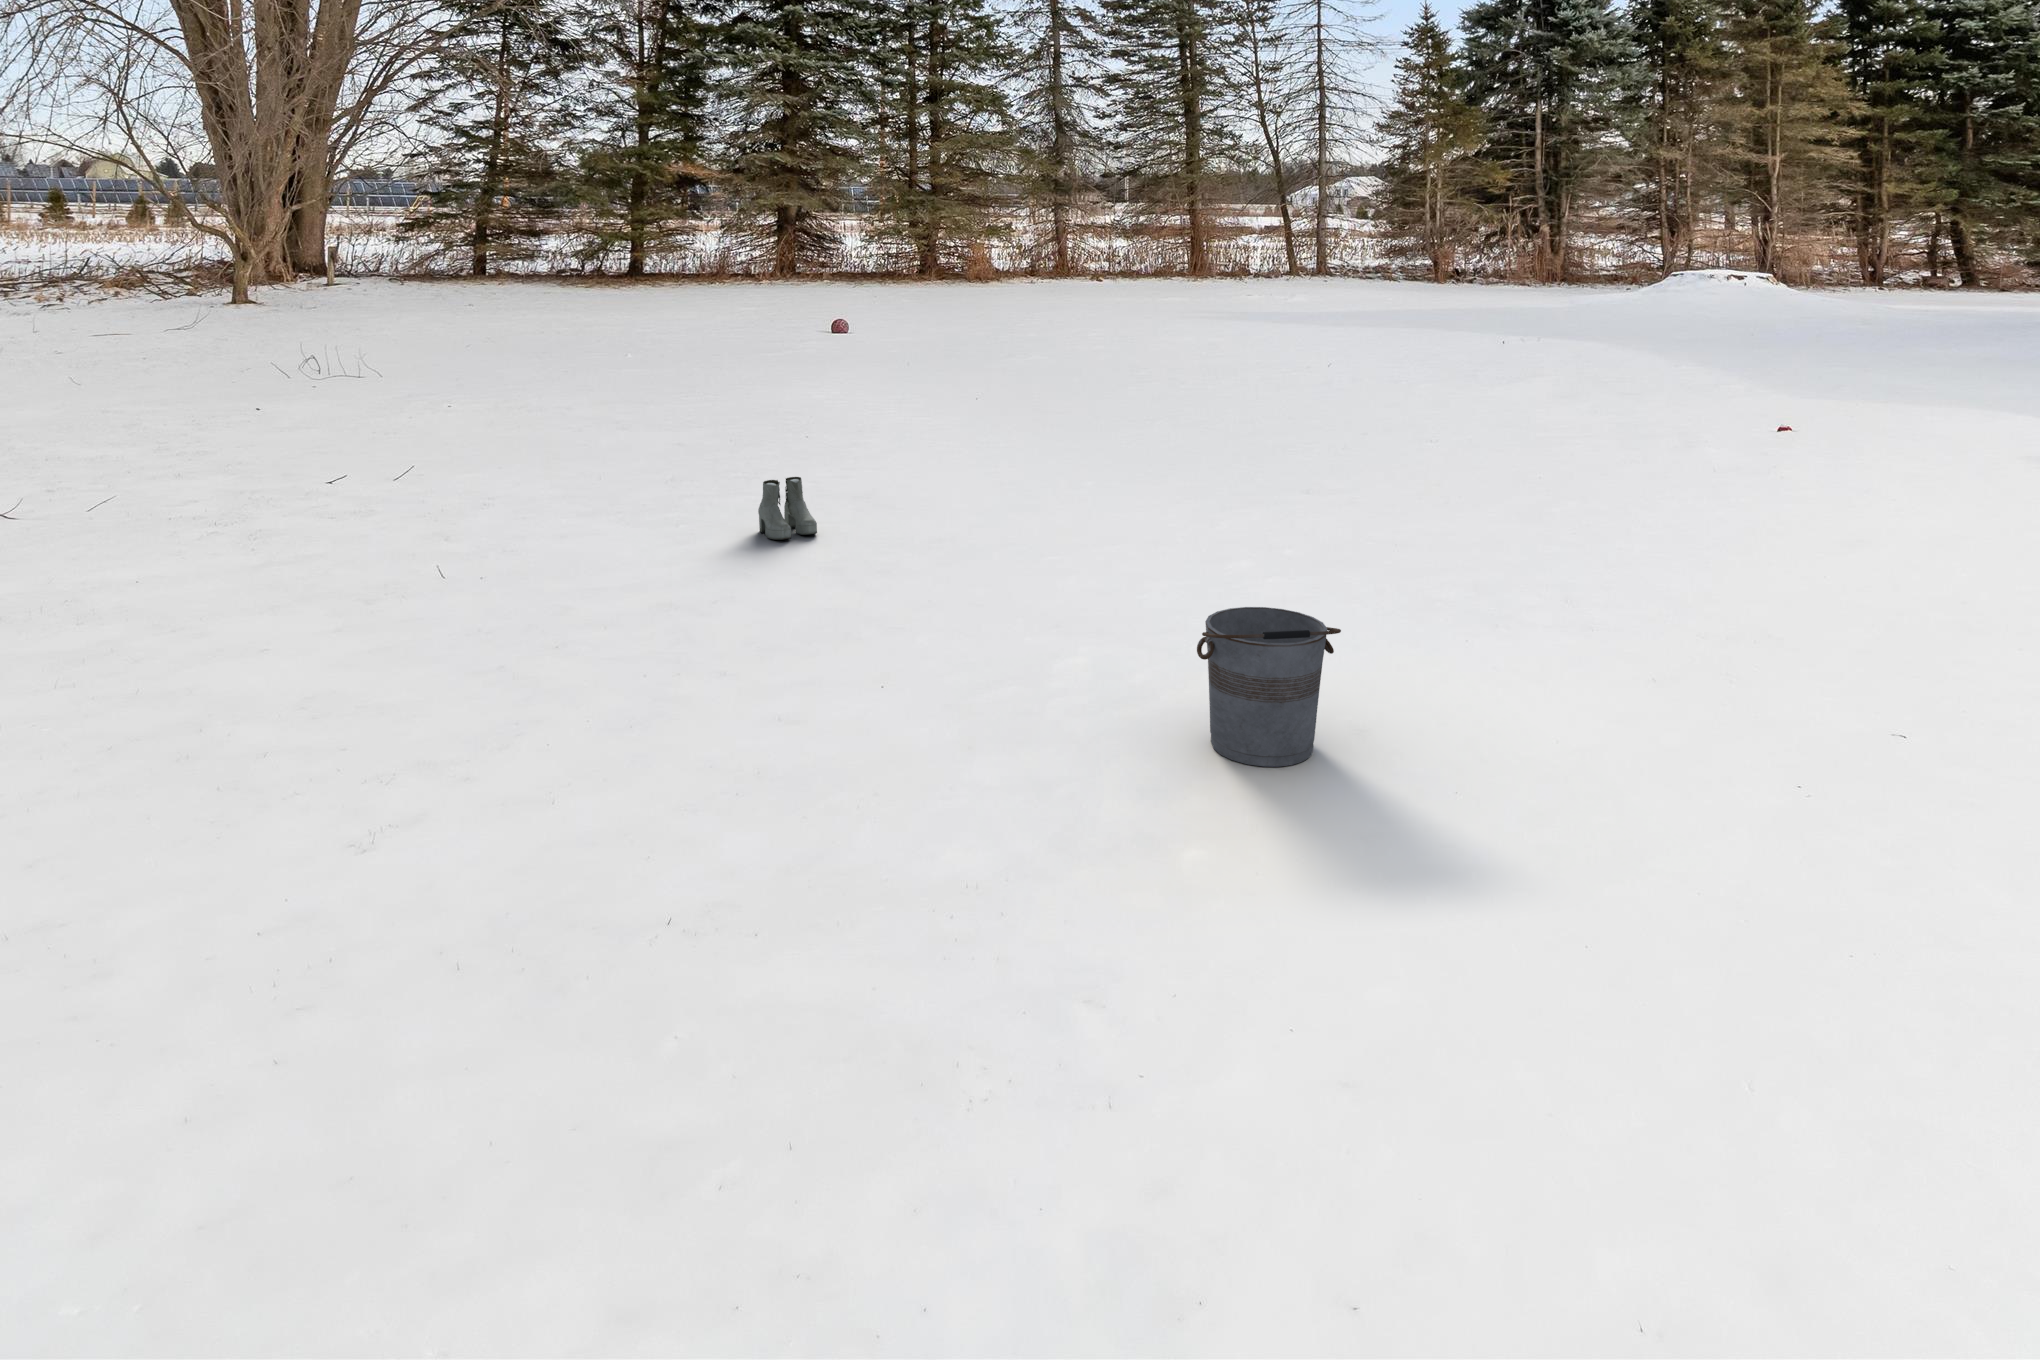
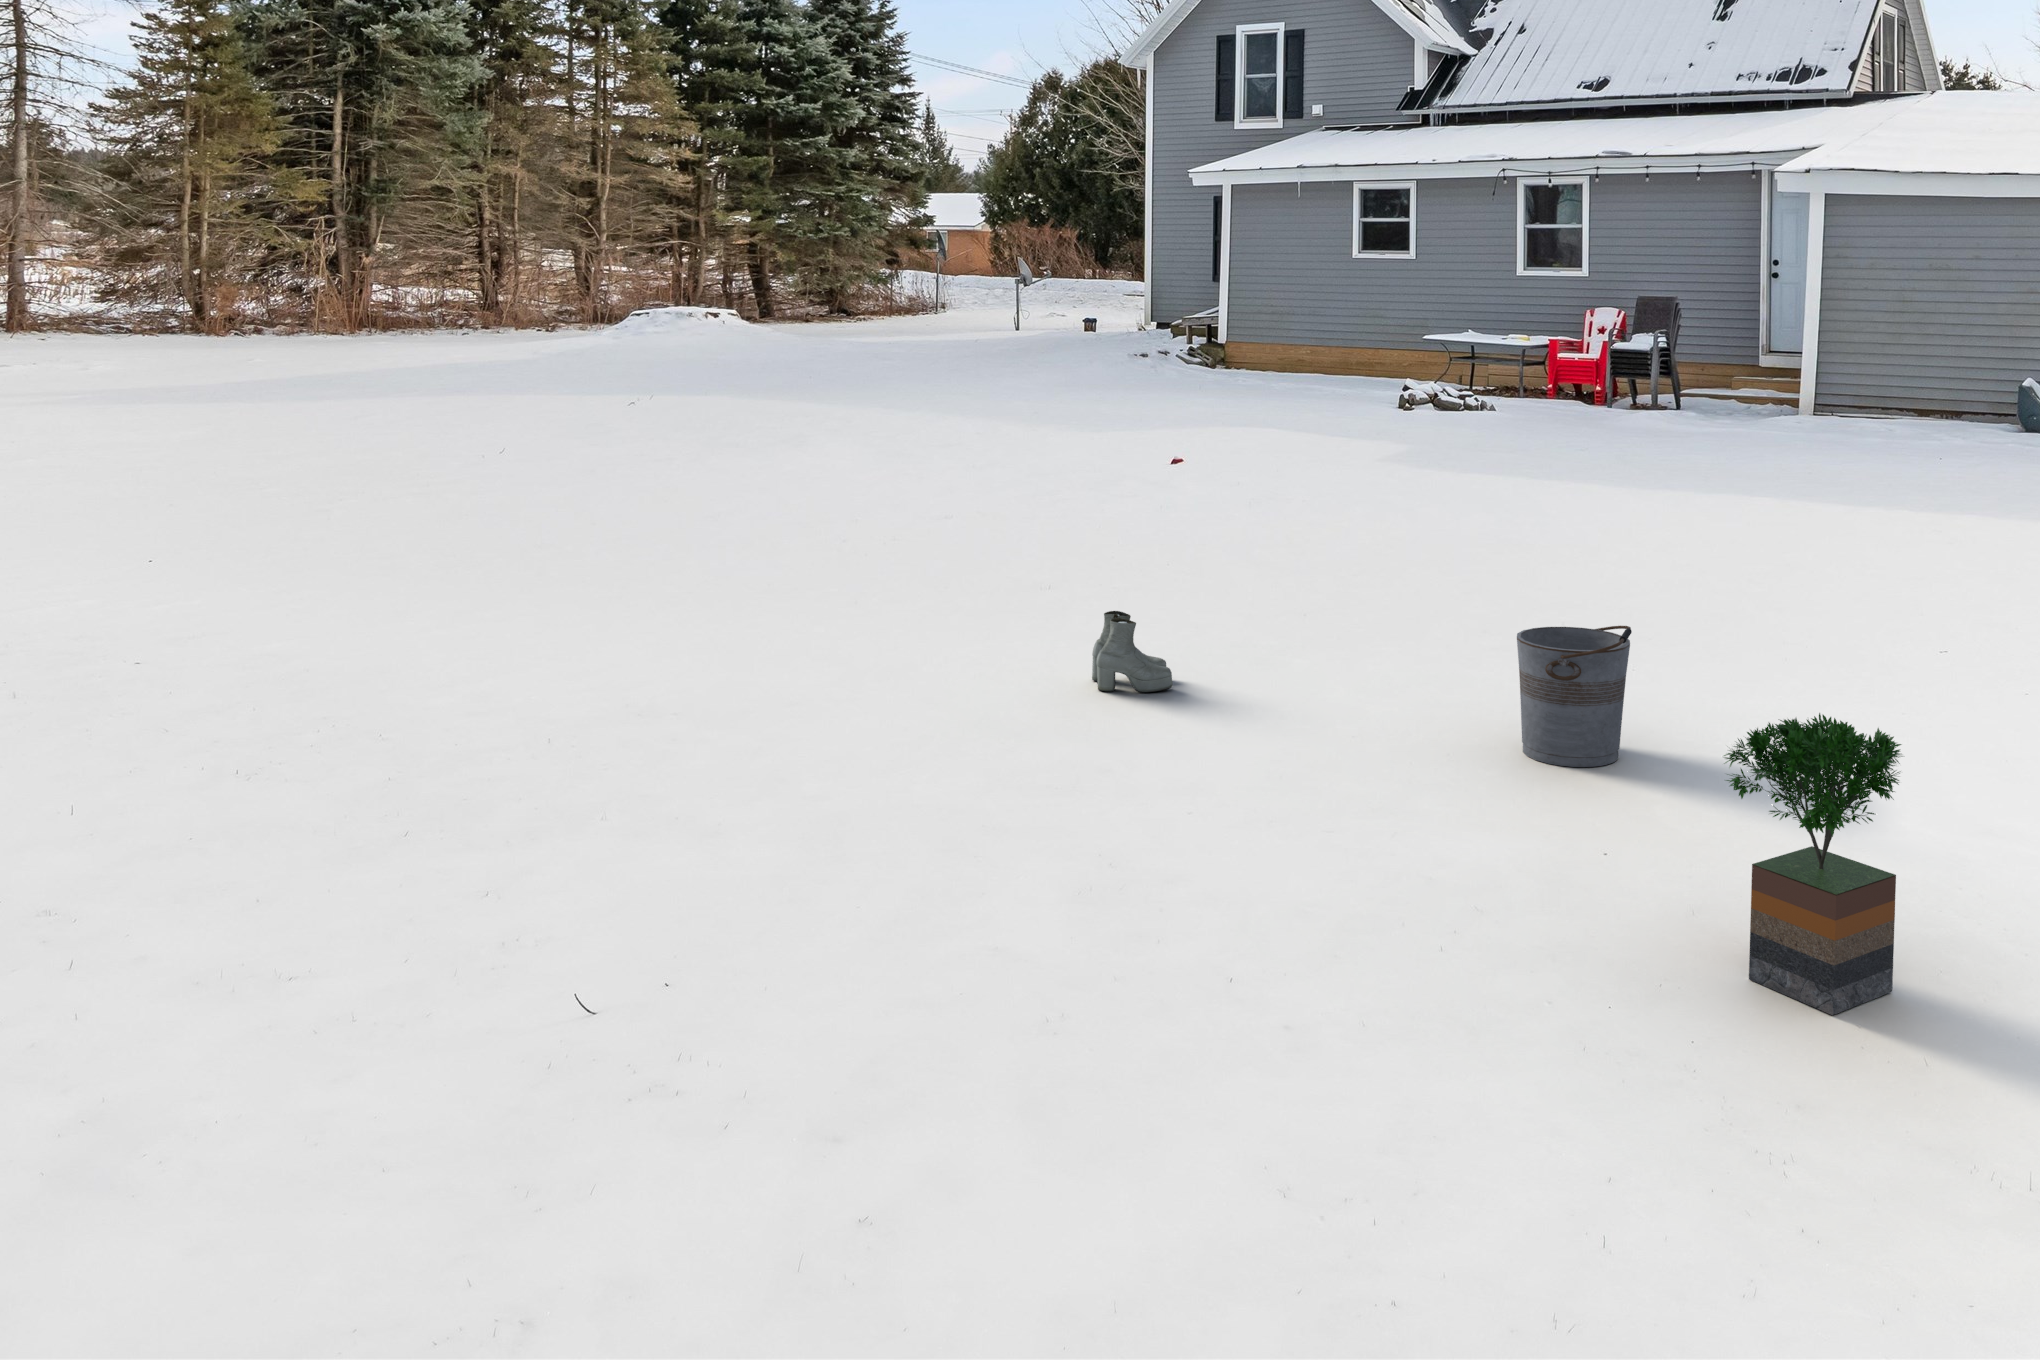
potted tree: none [47,559,245,795] -> present [1724,713,1902,1015]
bucket: present [1197,607,1341,767] -> present [1517,626,1632,767]

